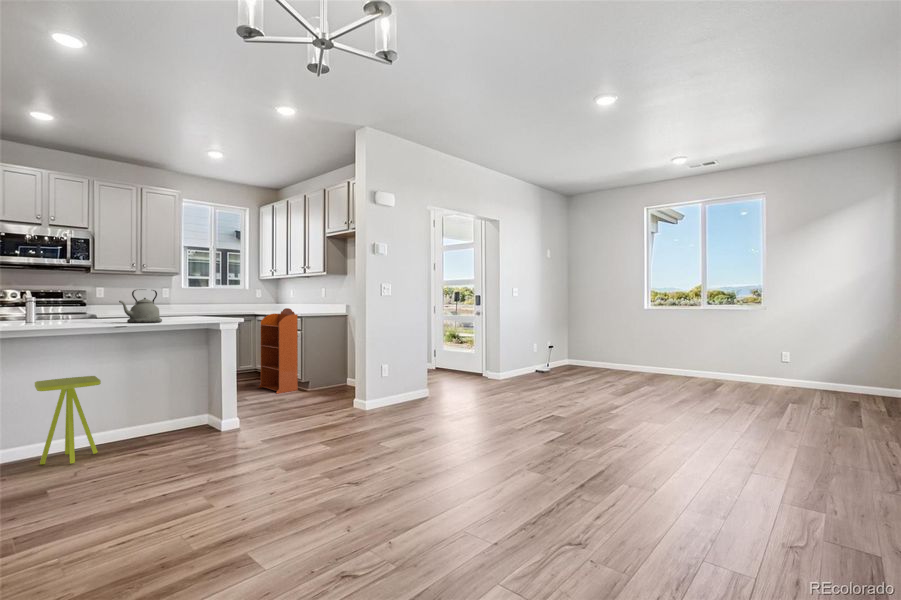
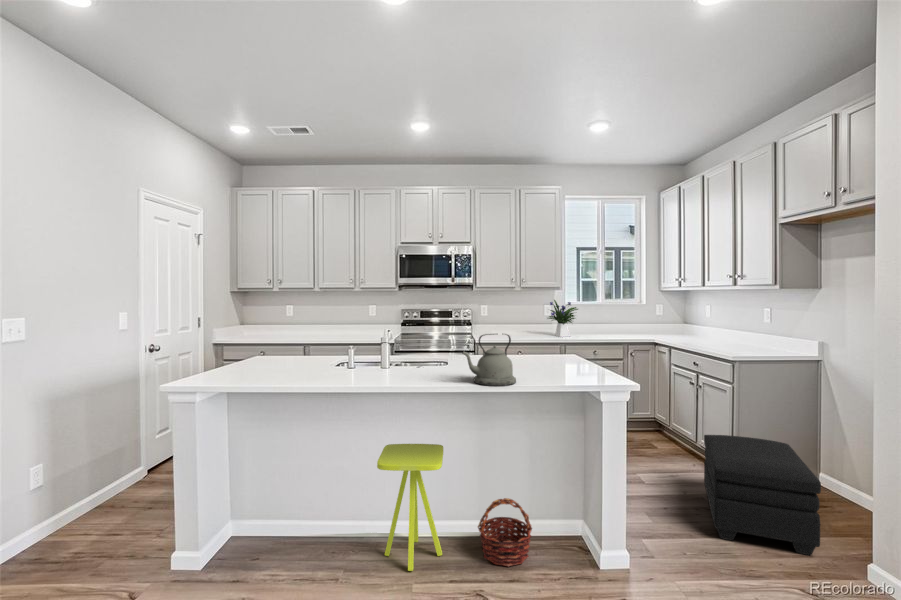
flower arrangement: none [163,282,197,313] -> present [548,300,578,337]
bookcase: present [258,308,298,394] -> none [658,343,724,481]
ottoman: none [286,357,338,409] -> present [704,435,821,555]
basket: none [129,403,173,446] -> present [478,498,532,566]

